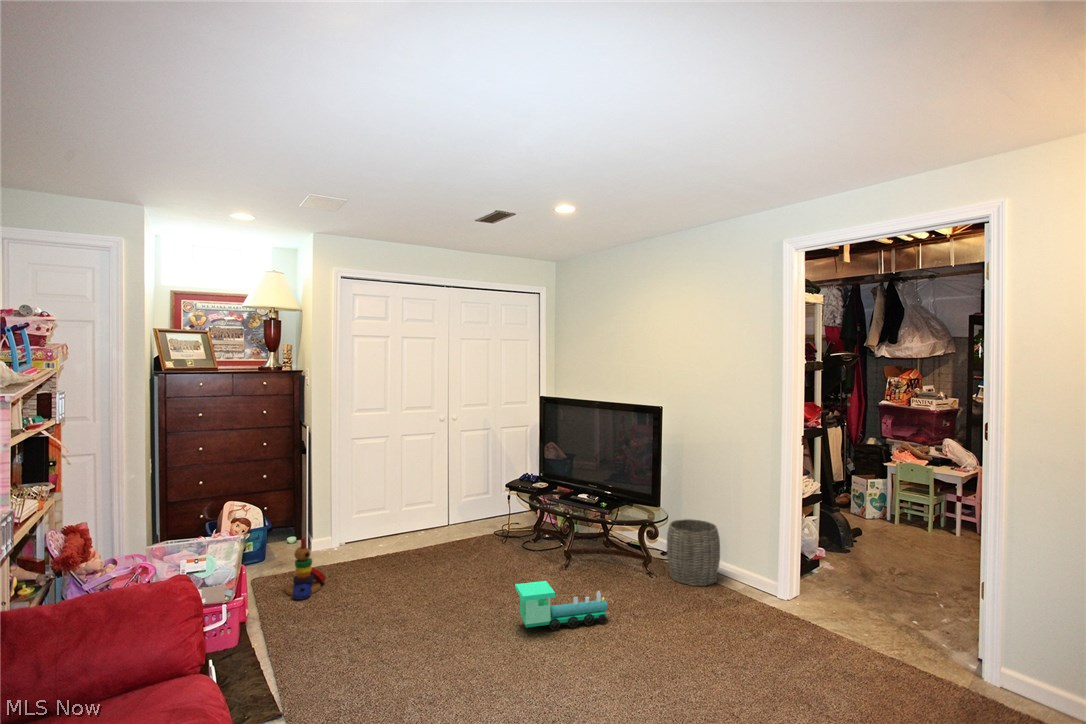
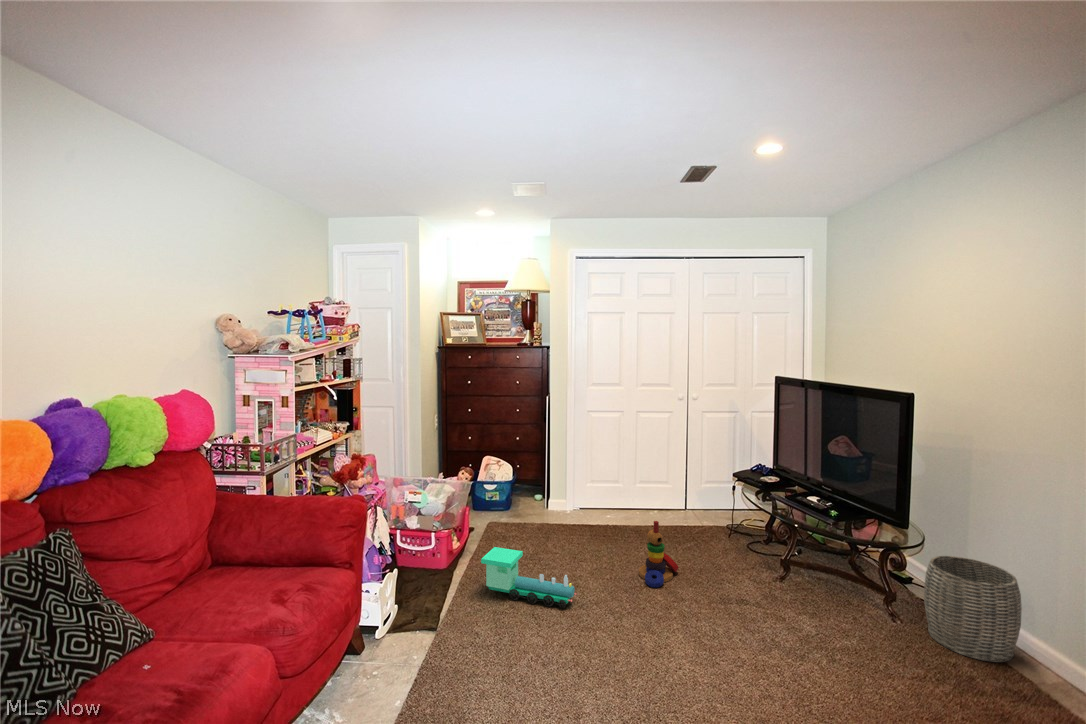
stacking toy: present [286,538,326,600] -> present [639,521,679,588]
toy train: present [515,581,609,630] -> present [481,547,576,608]

